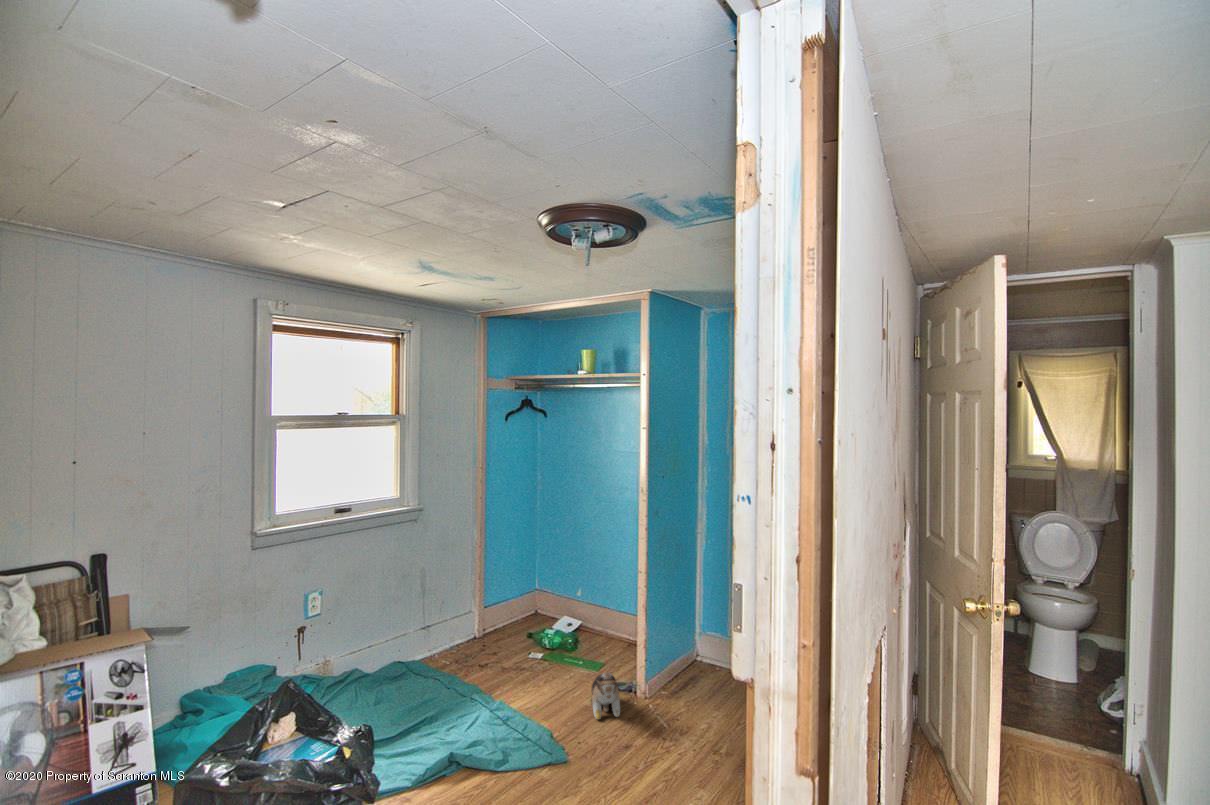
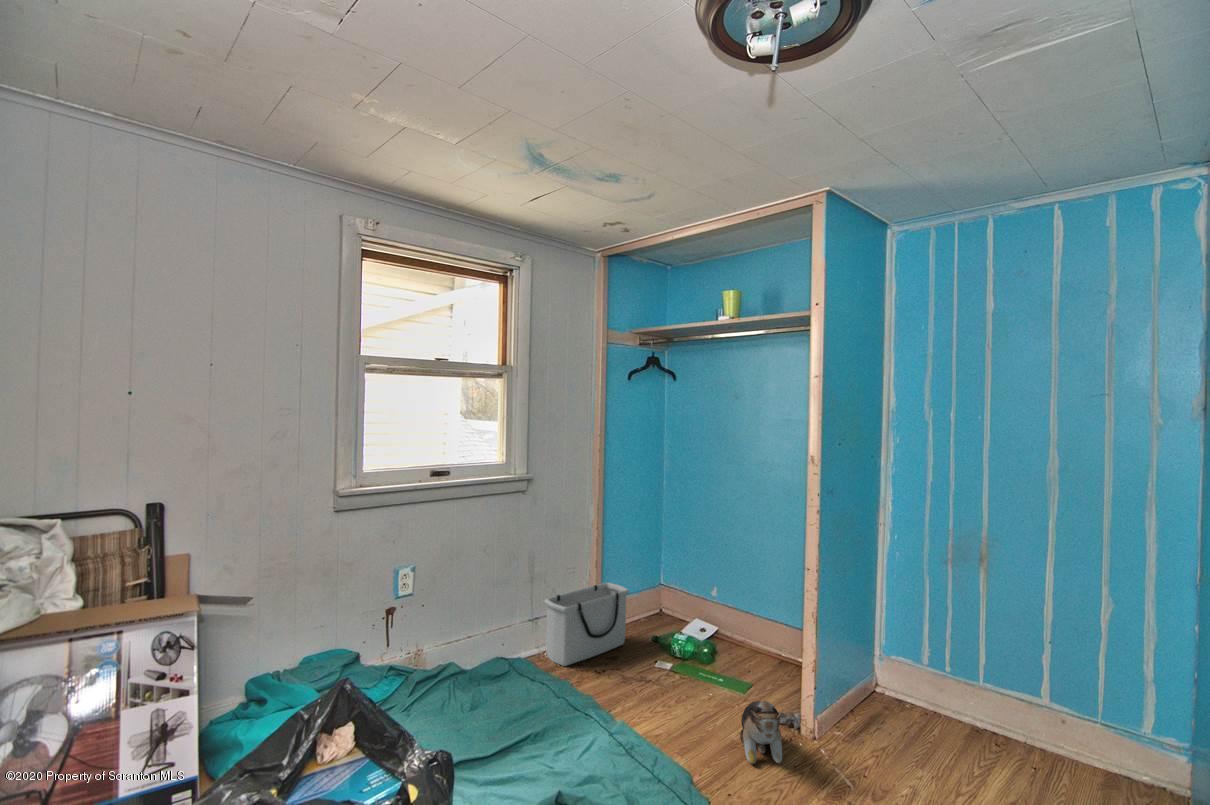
storage bin: none [436,591,508,663] -> present [544,582,629,666]

